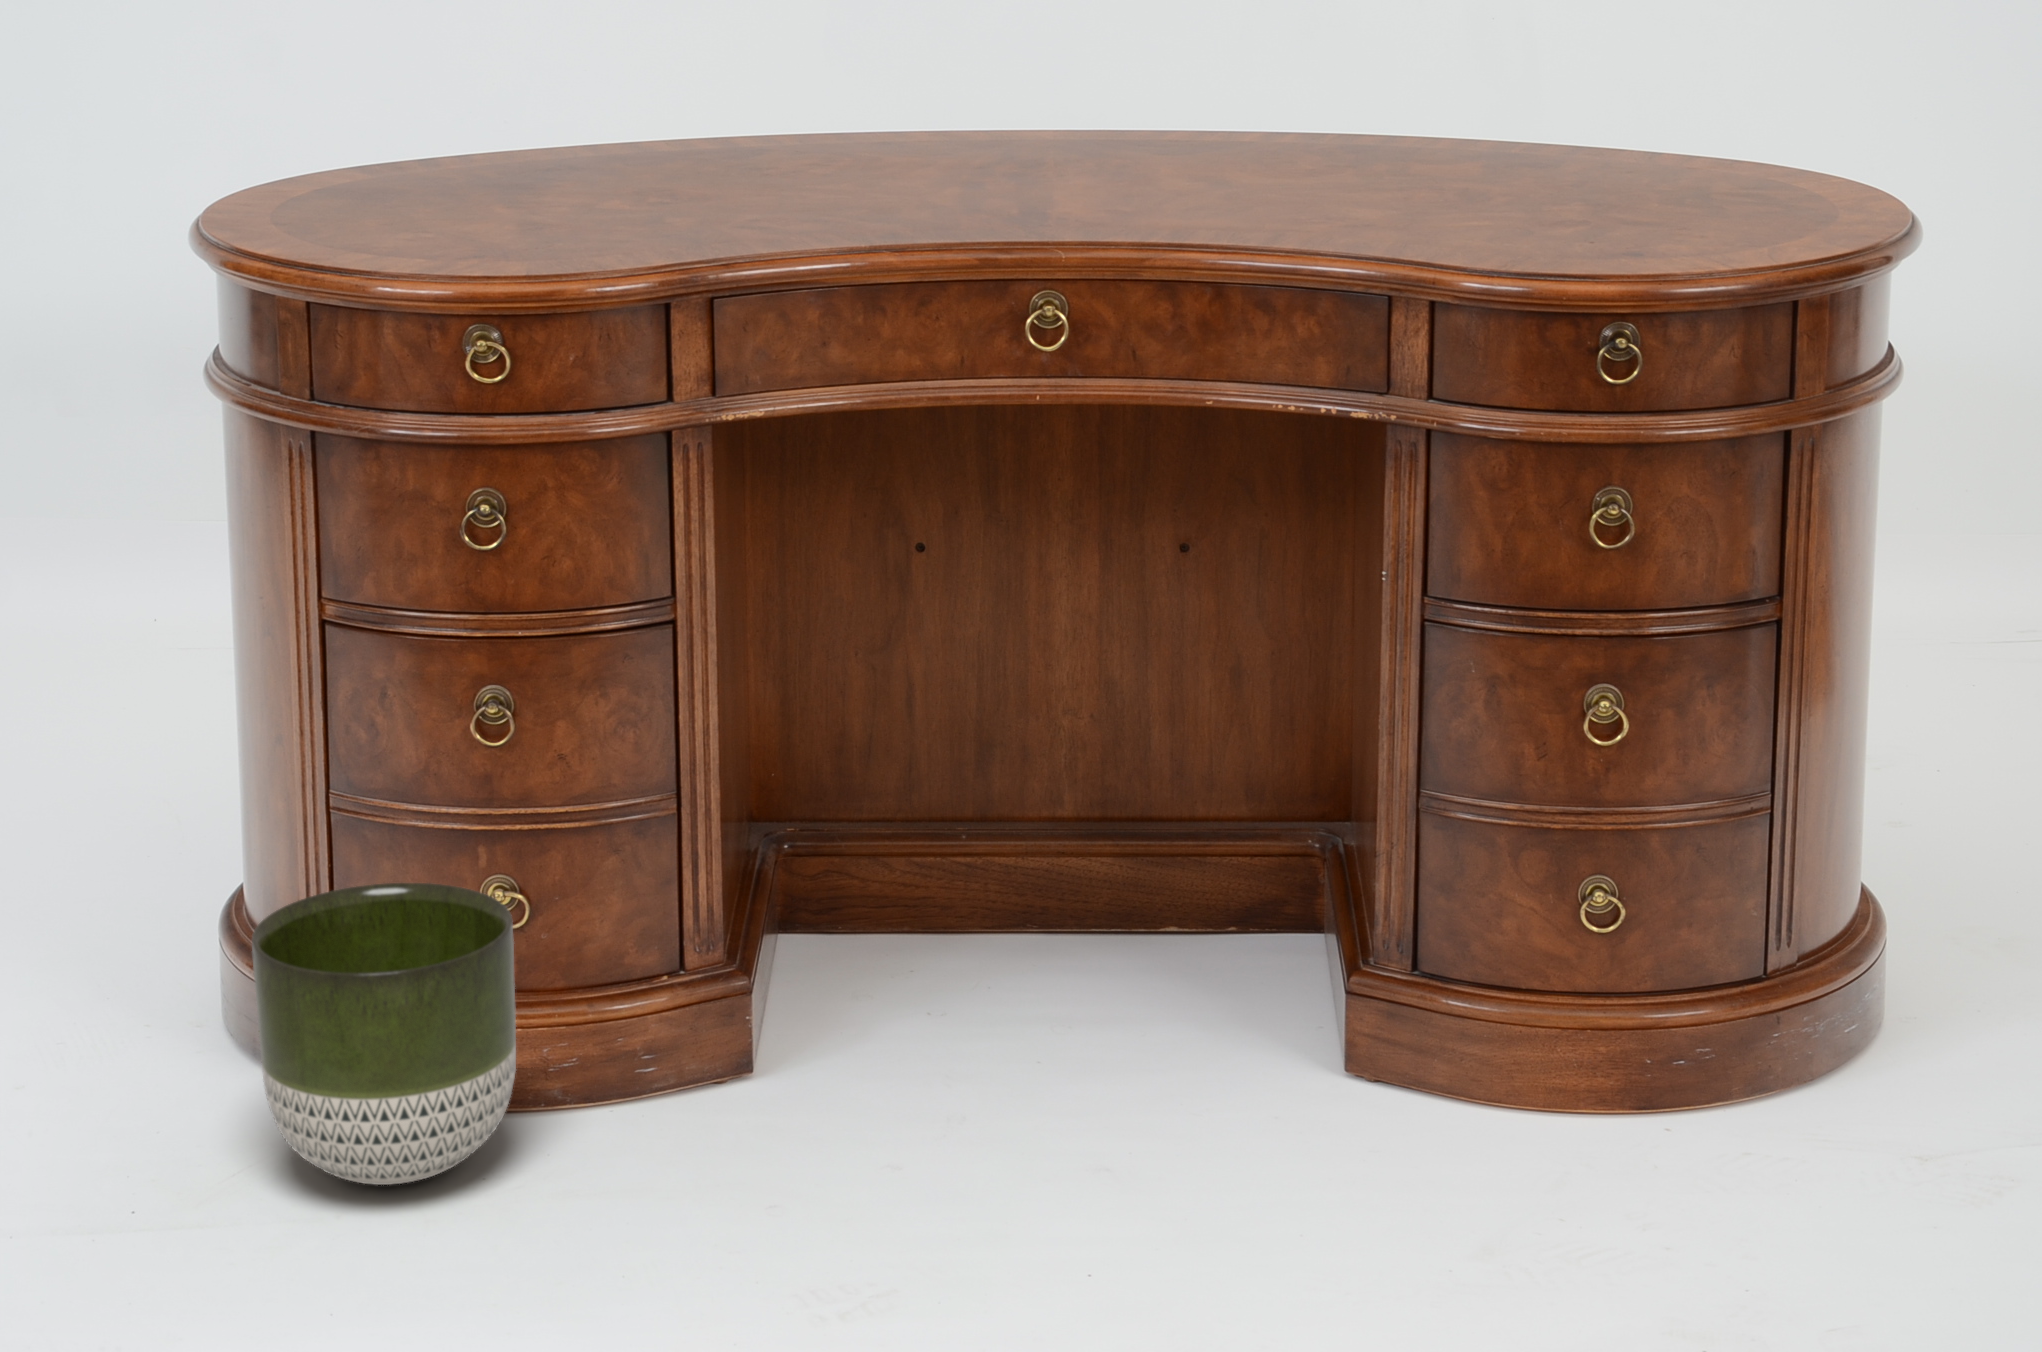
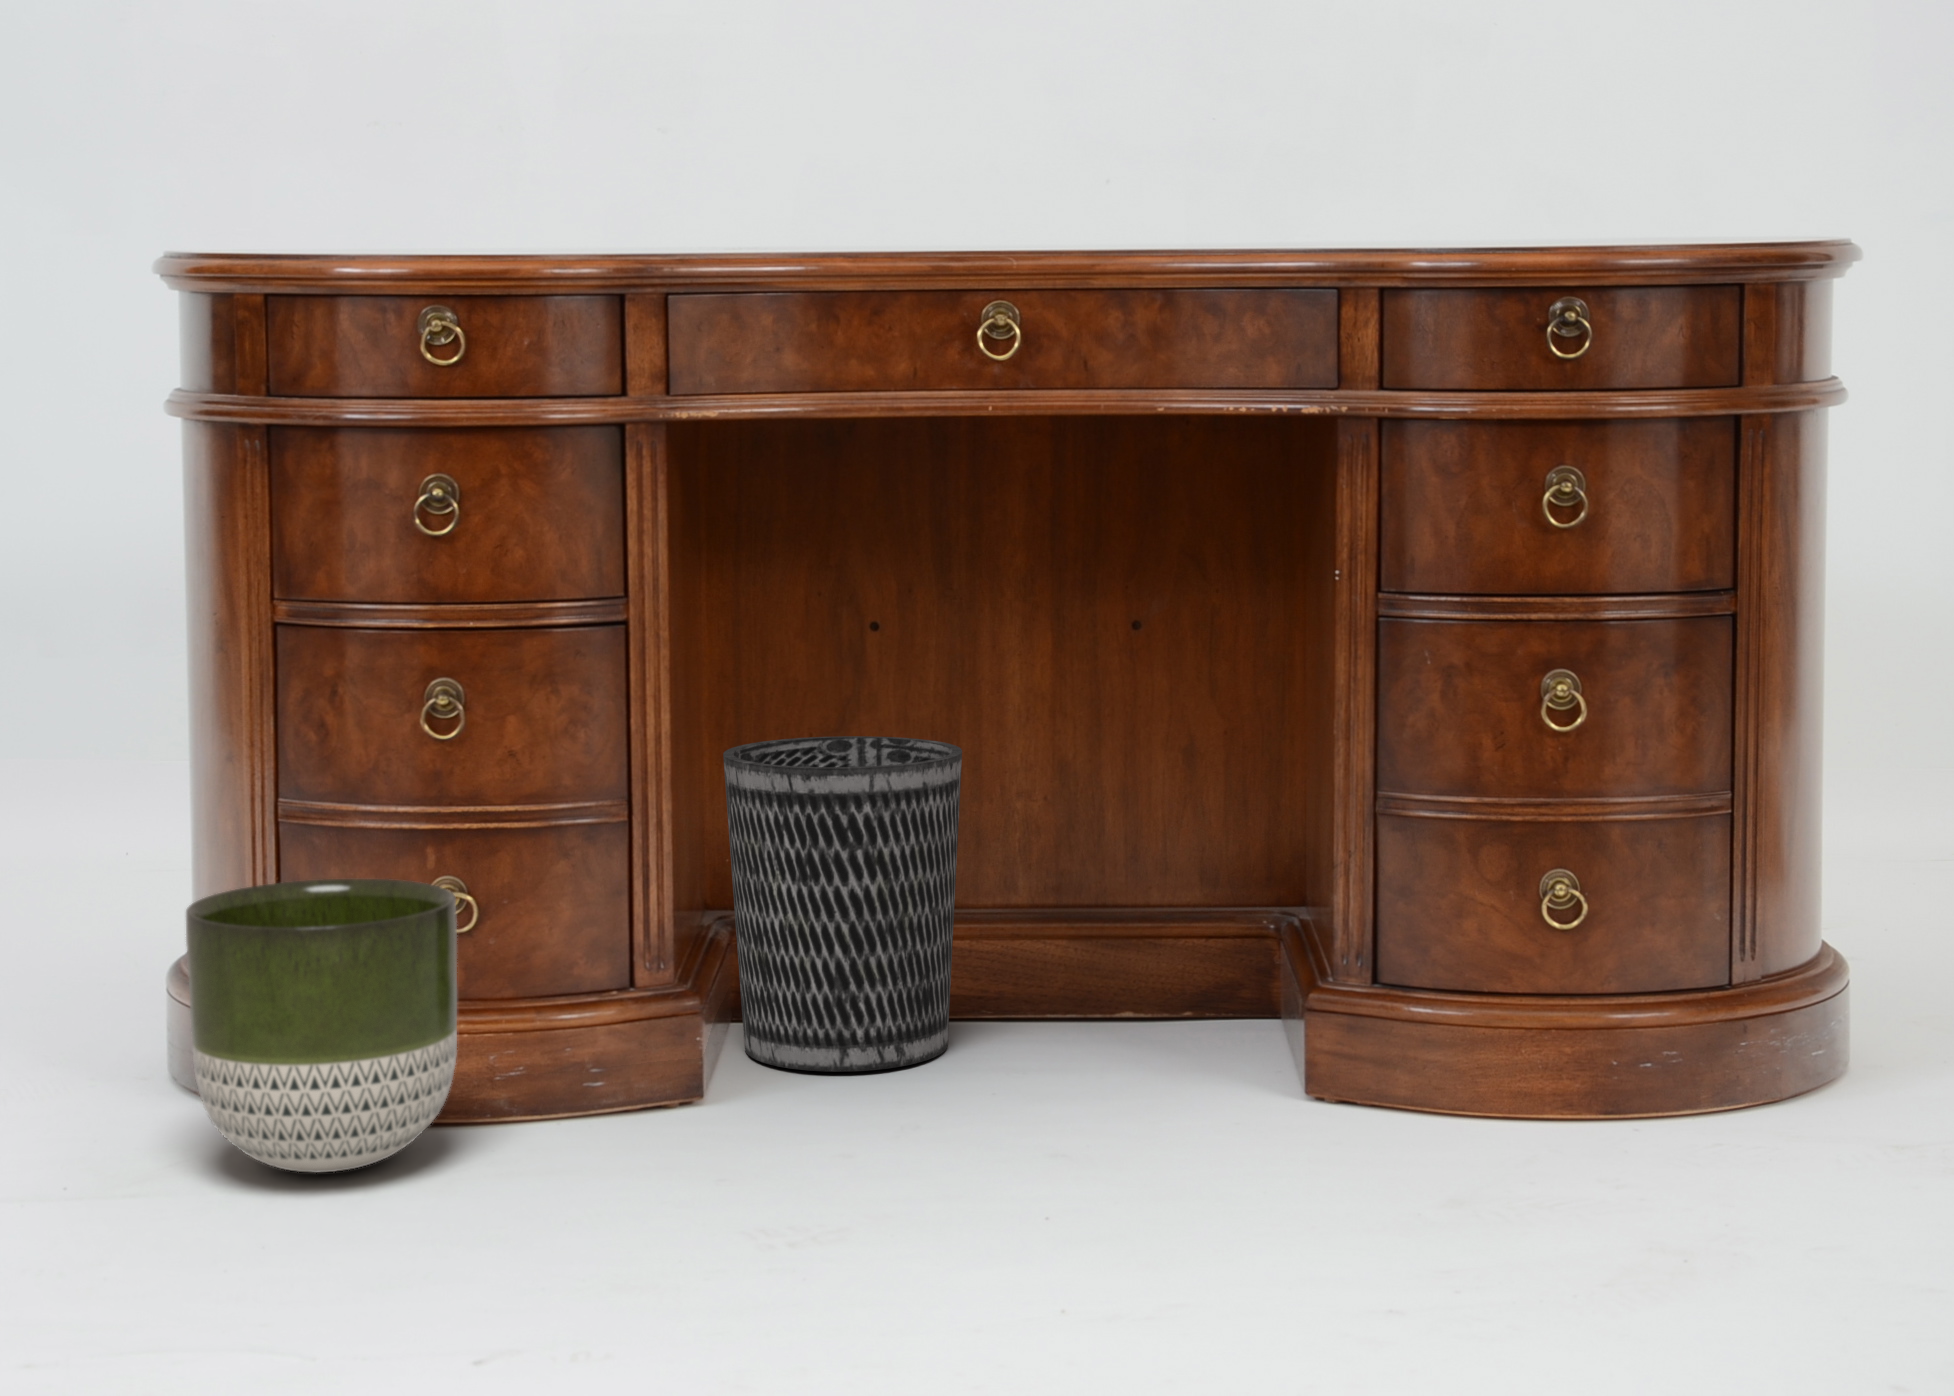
wastebasket: none [769,687,1008,1042] -> present [723,736,962,1072]

